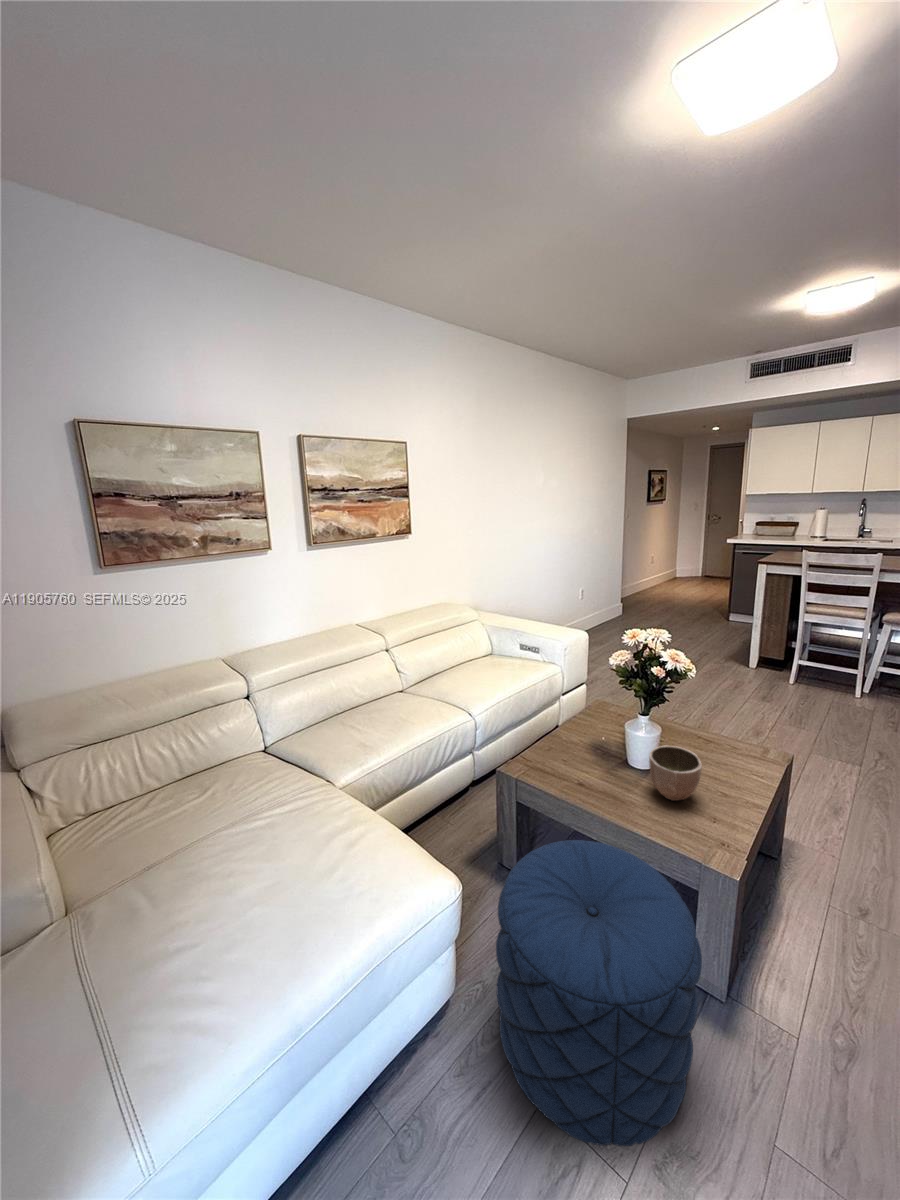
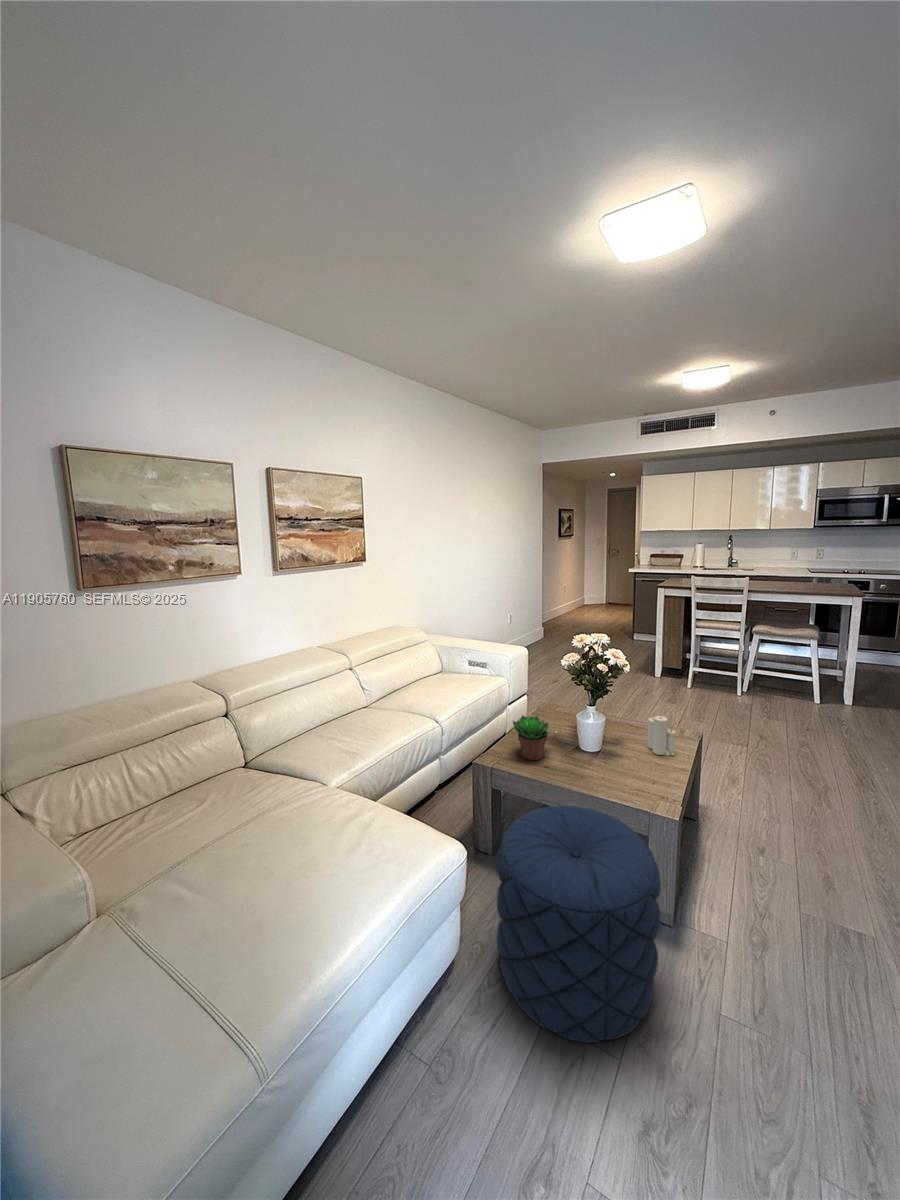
succulent plant: none [545,719,589,774] -> present [513,716,549,760]
candle: none [715,732,753,785] -> present [648,716,676,756]
decorative bowl: present [649,746,702,801] -> none [600,728,641,772]

